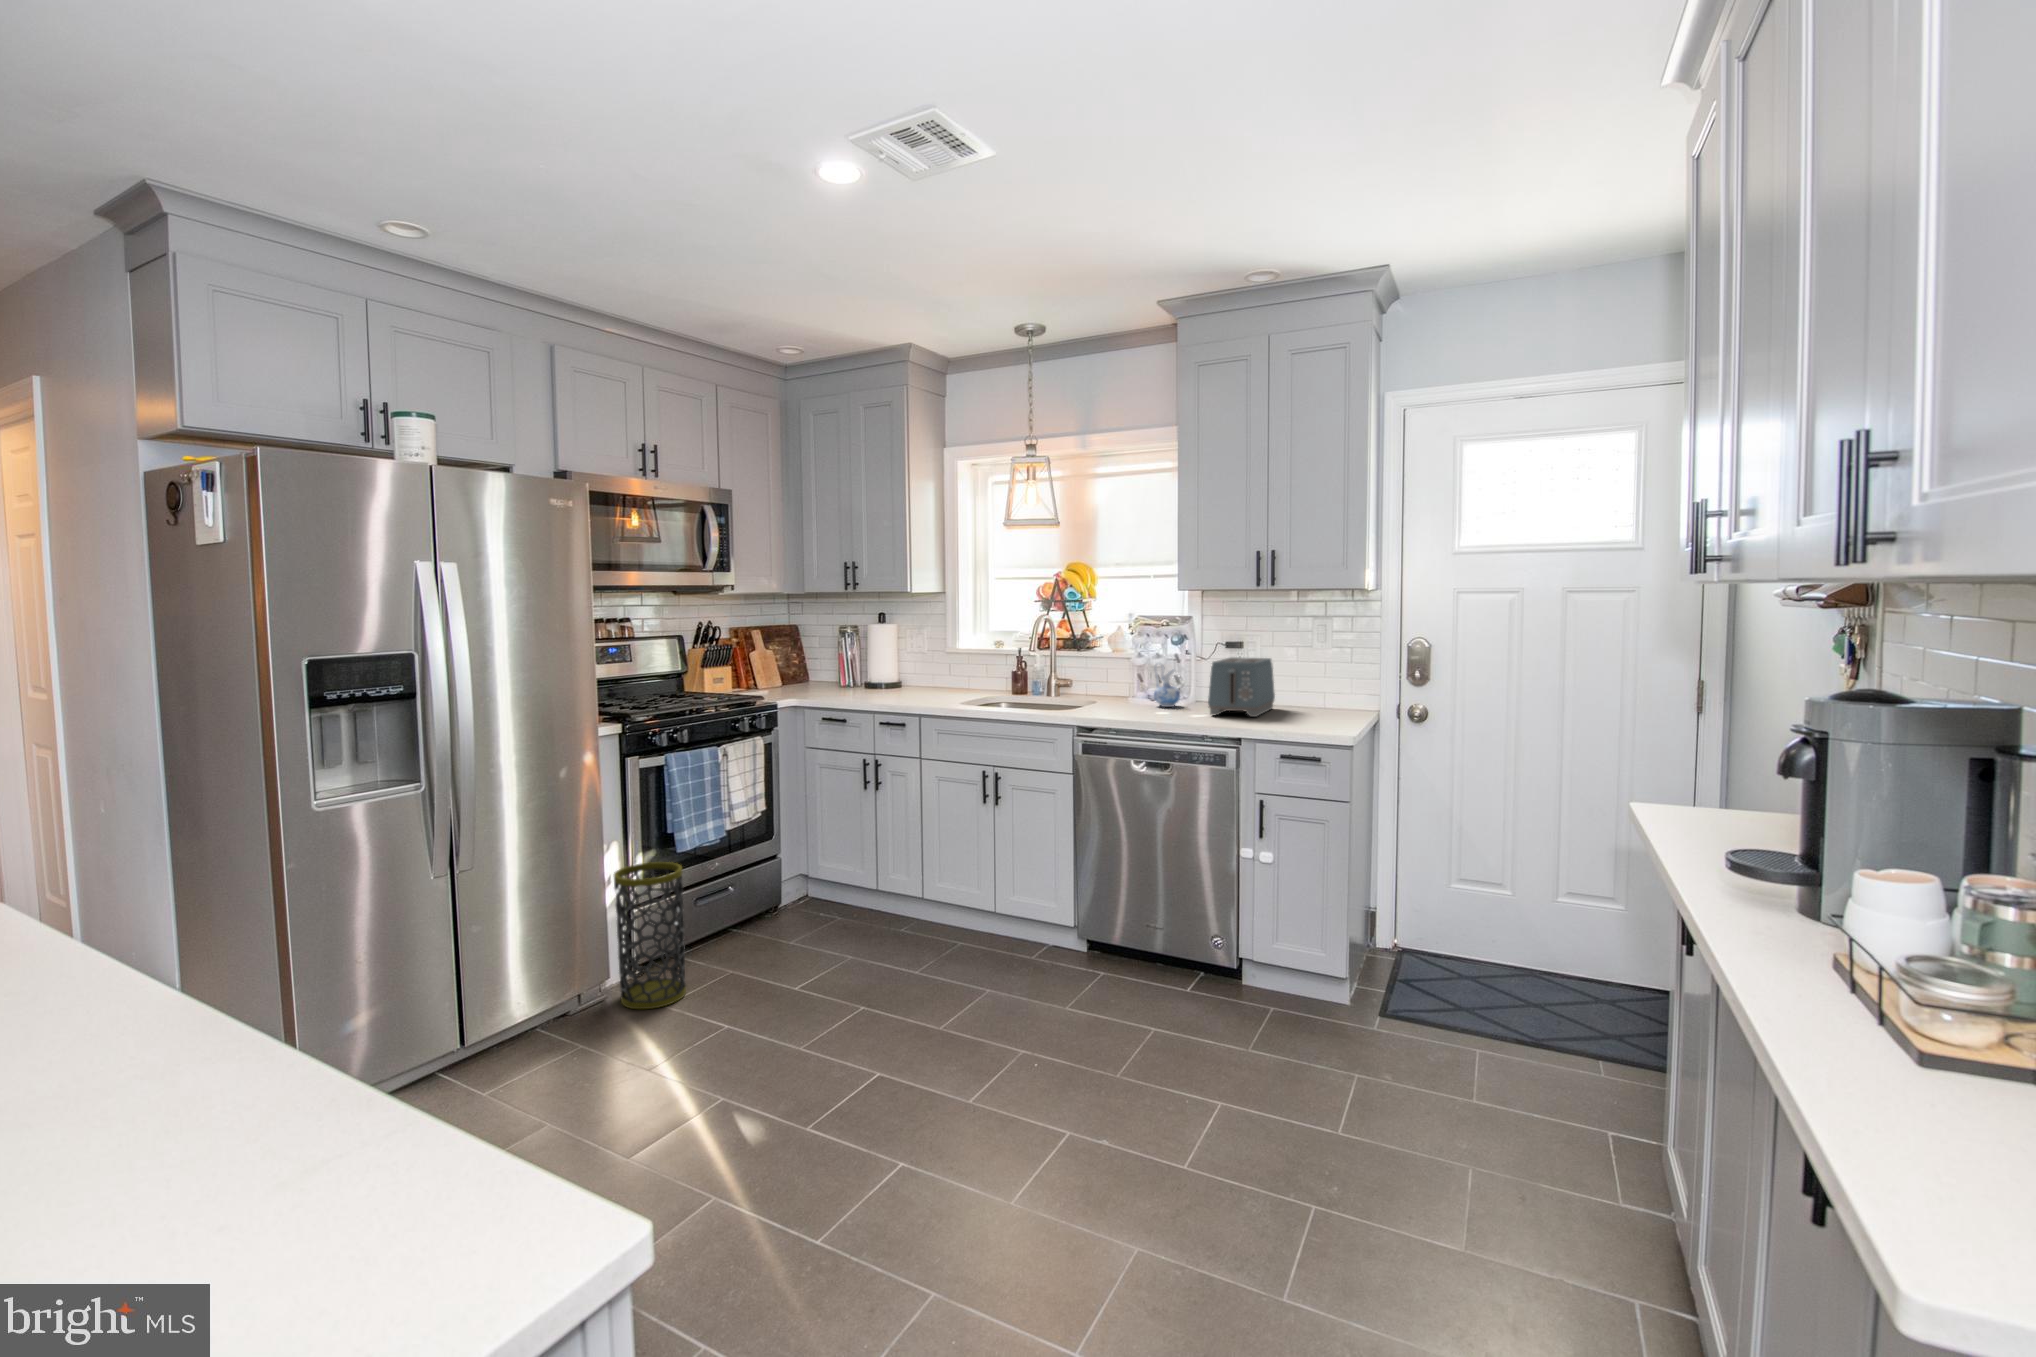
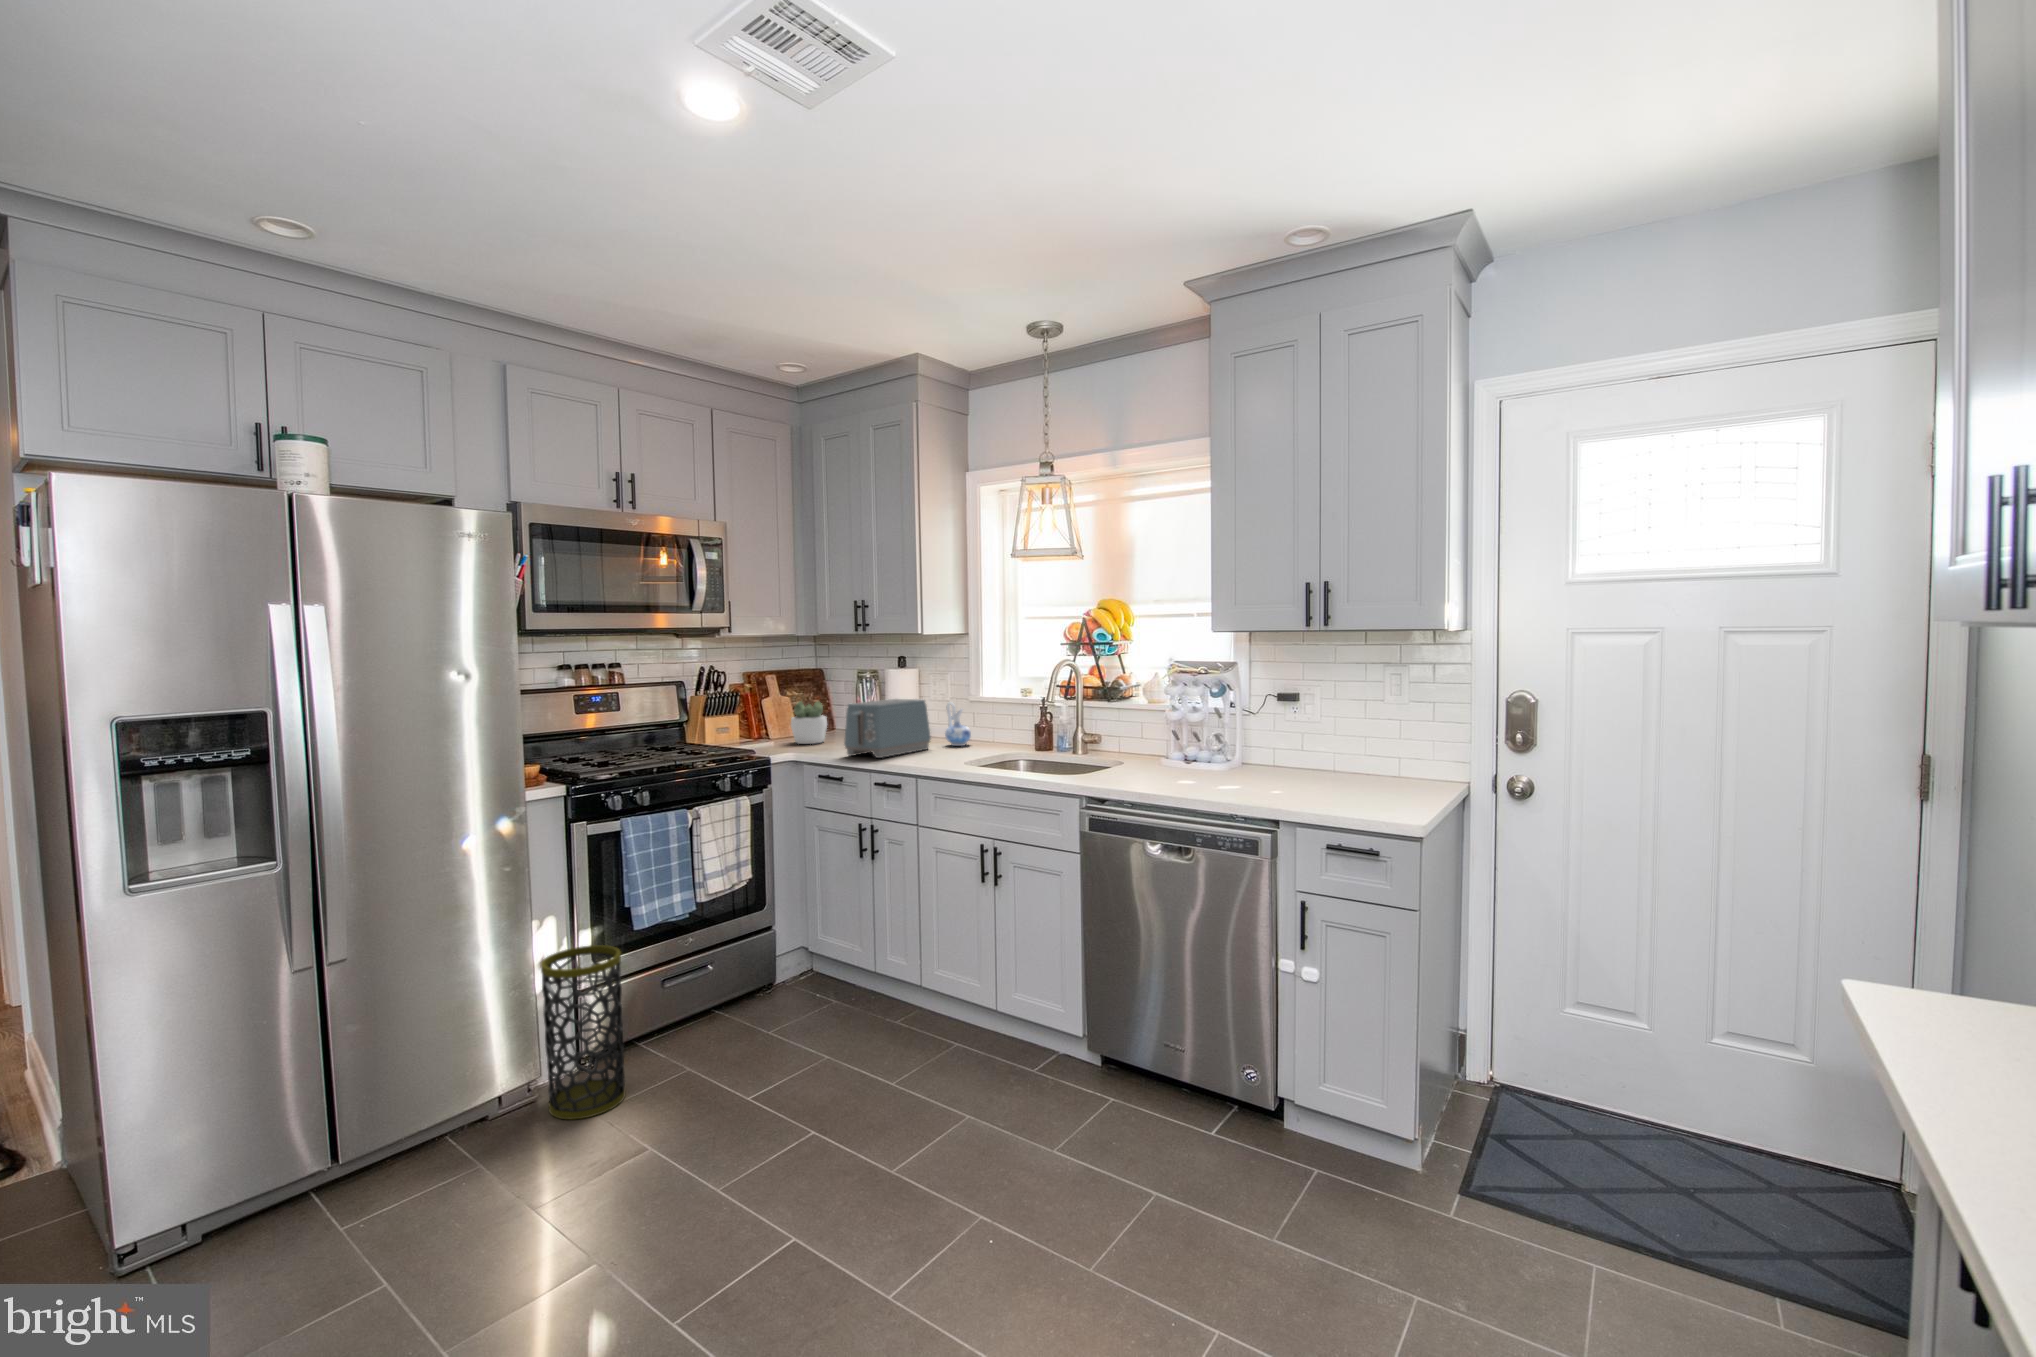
succulent plant: none [784,654,817,693] -> present [791,701,827,744]
toaster: present [1208,657,1275,717] -> present [844,699,930,758]
ceramic pitcher: present [1154,662,1180,707] -> present [945,702,971,746]

